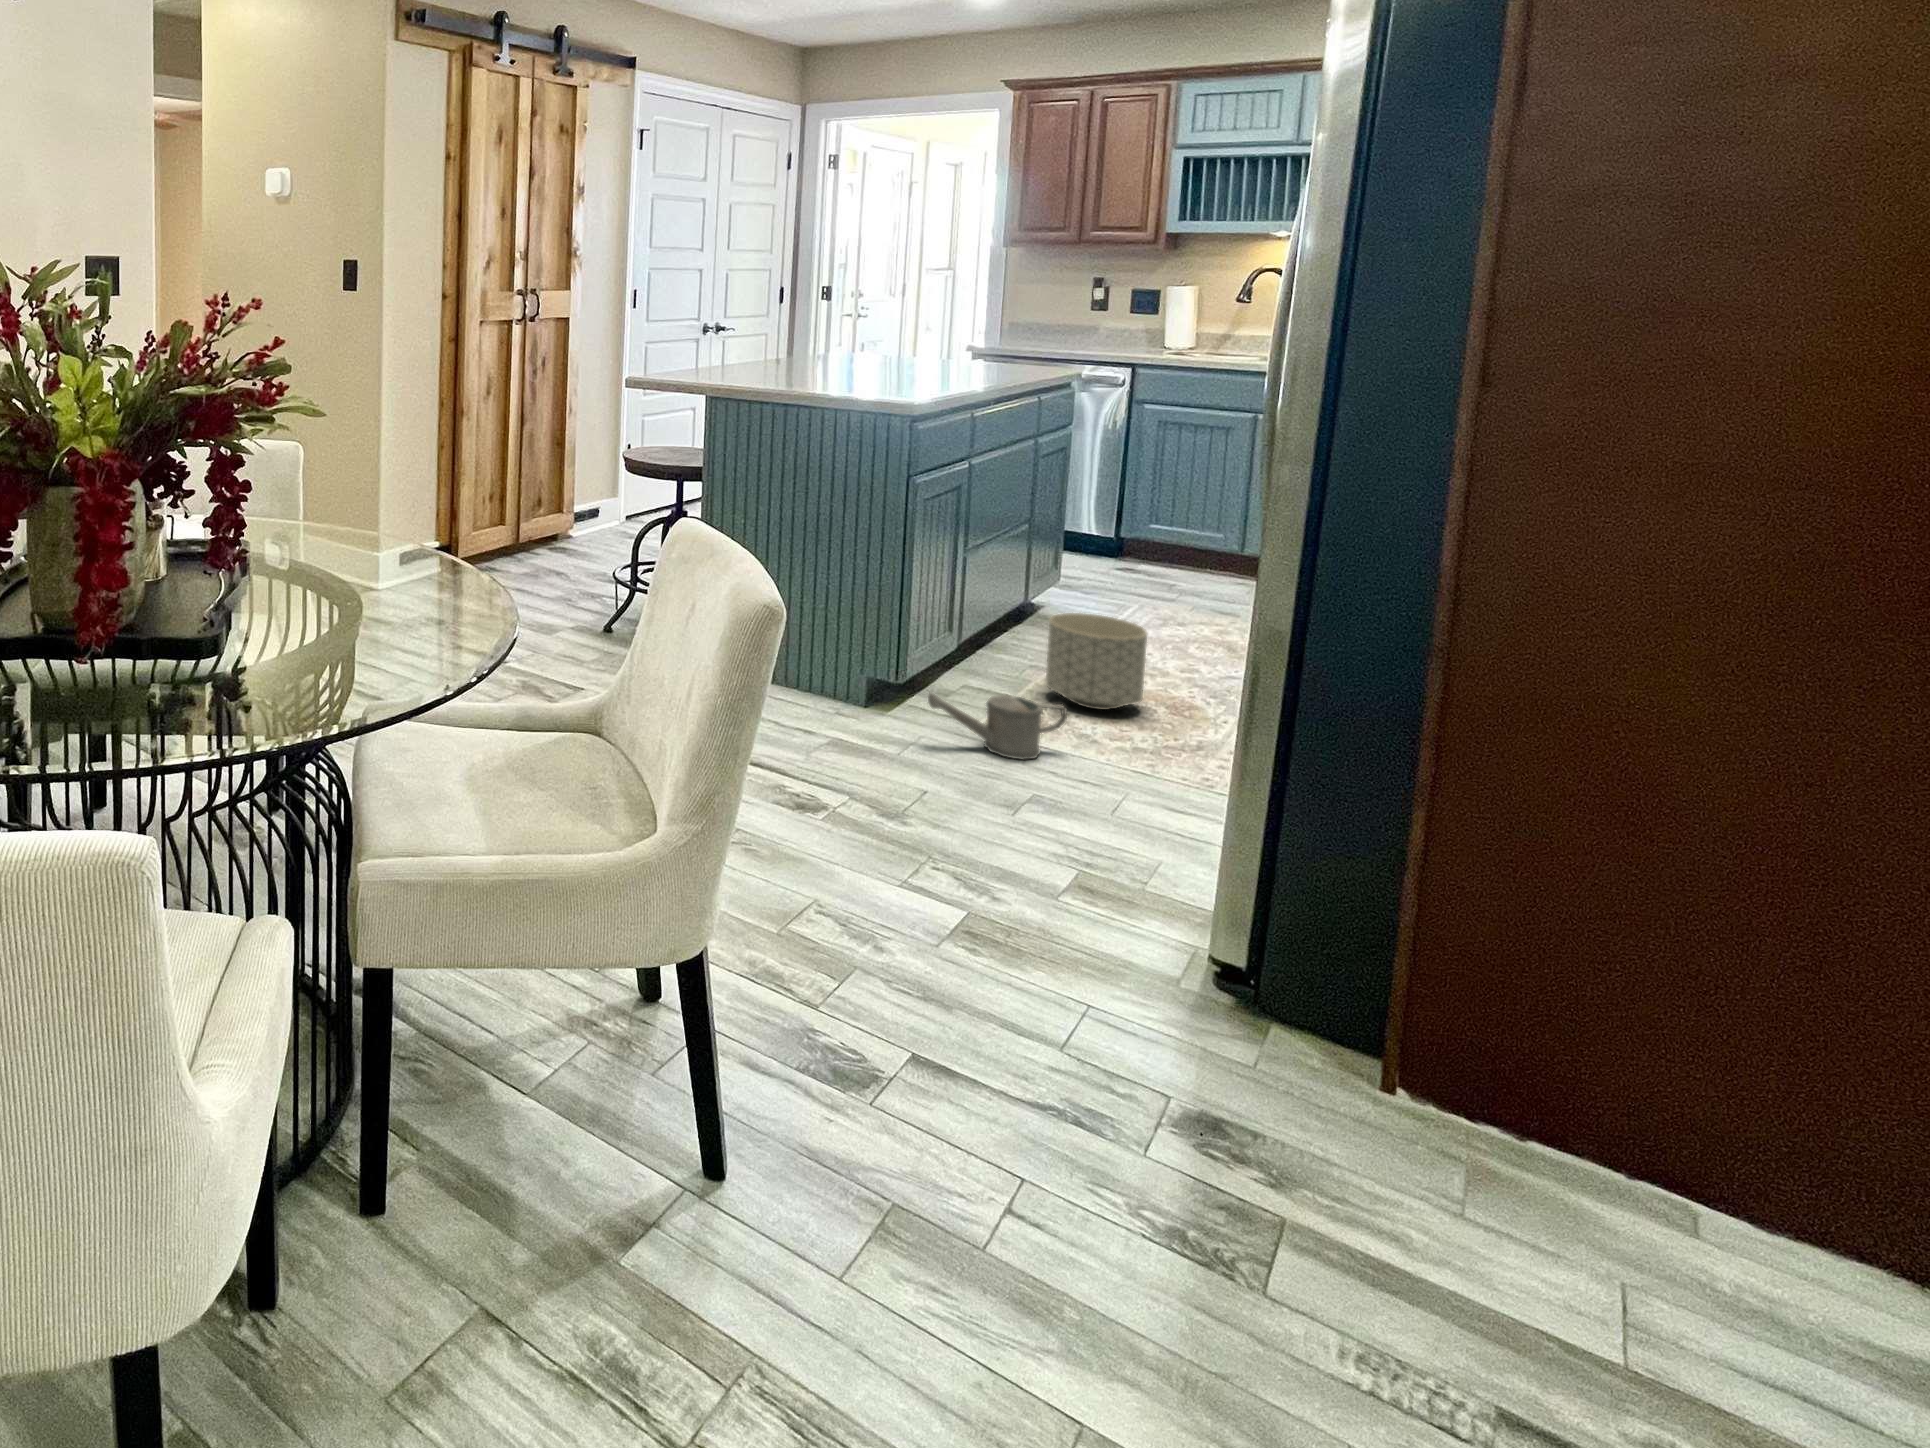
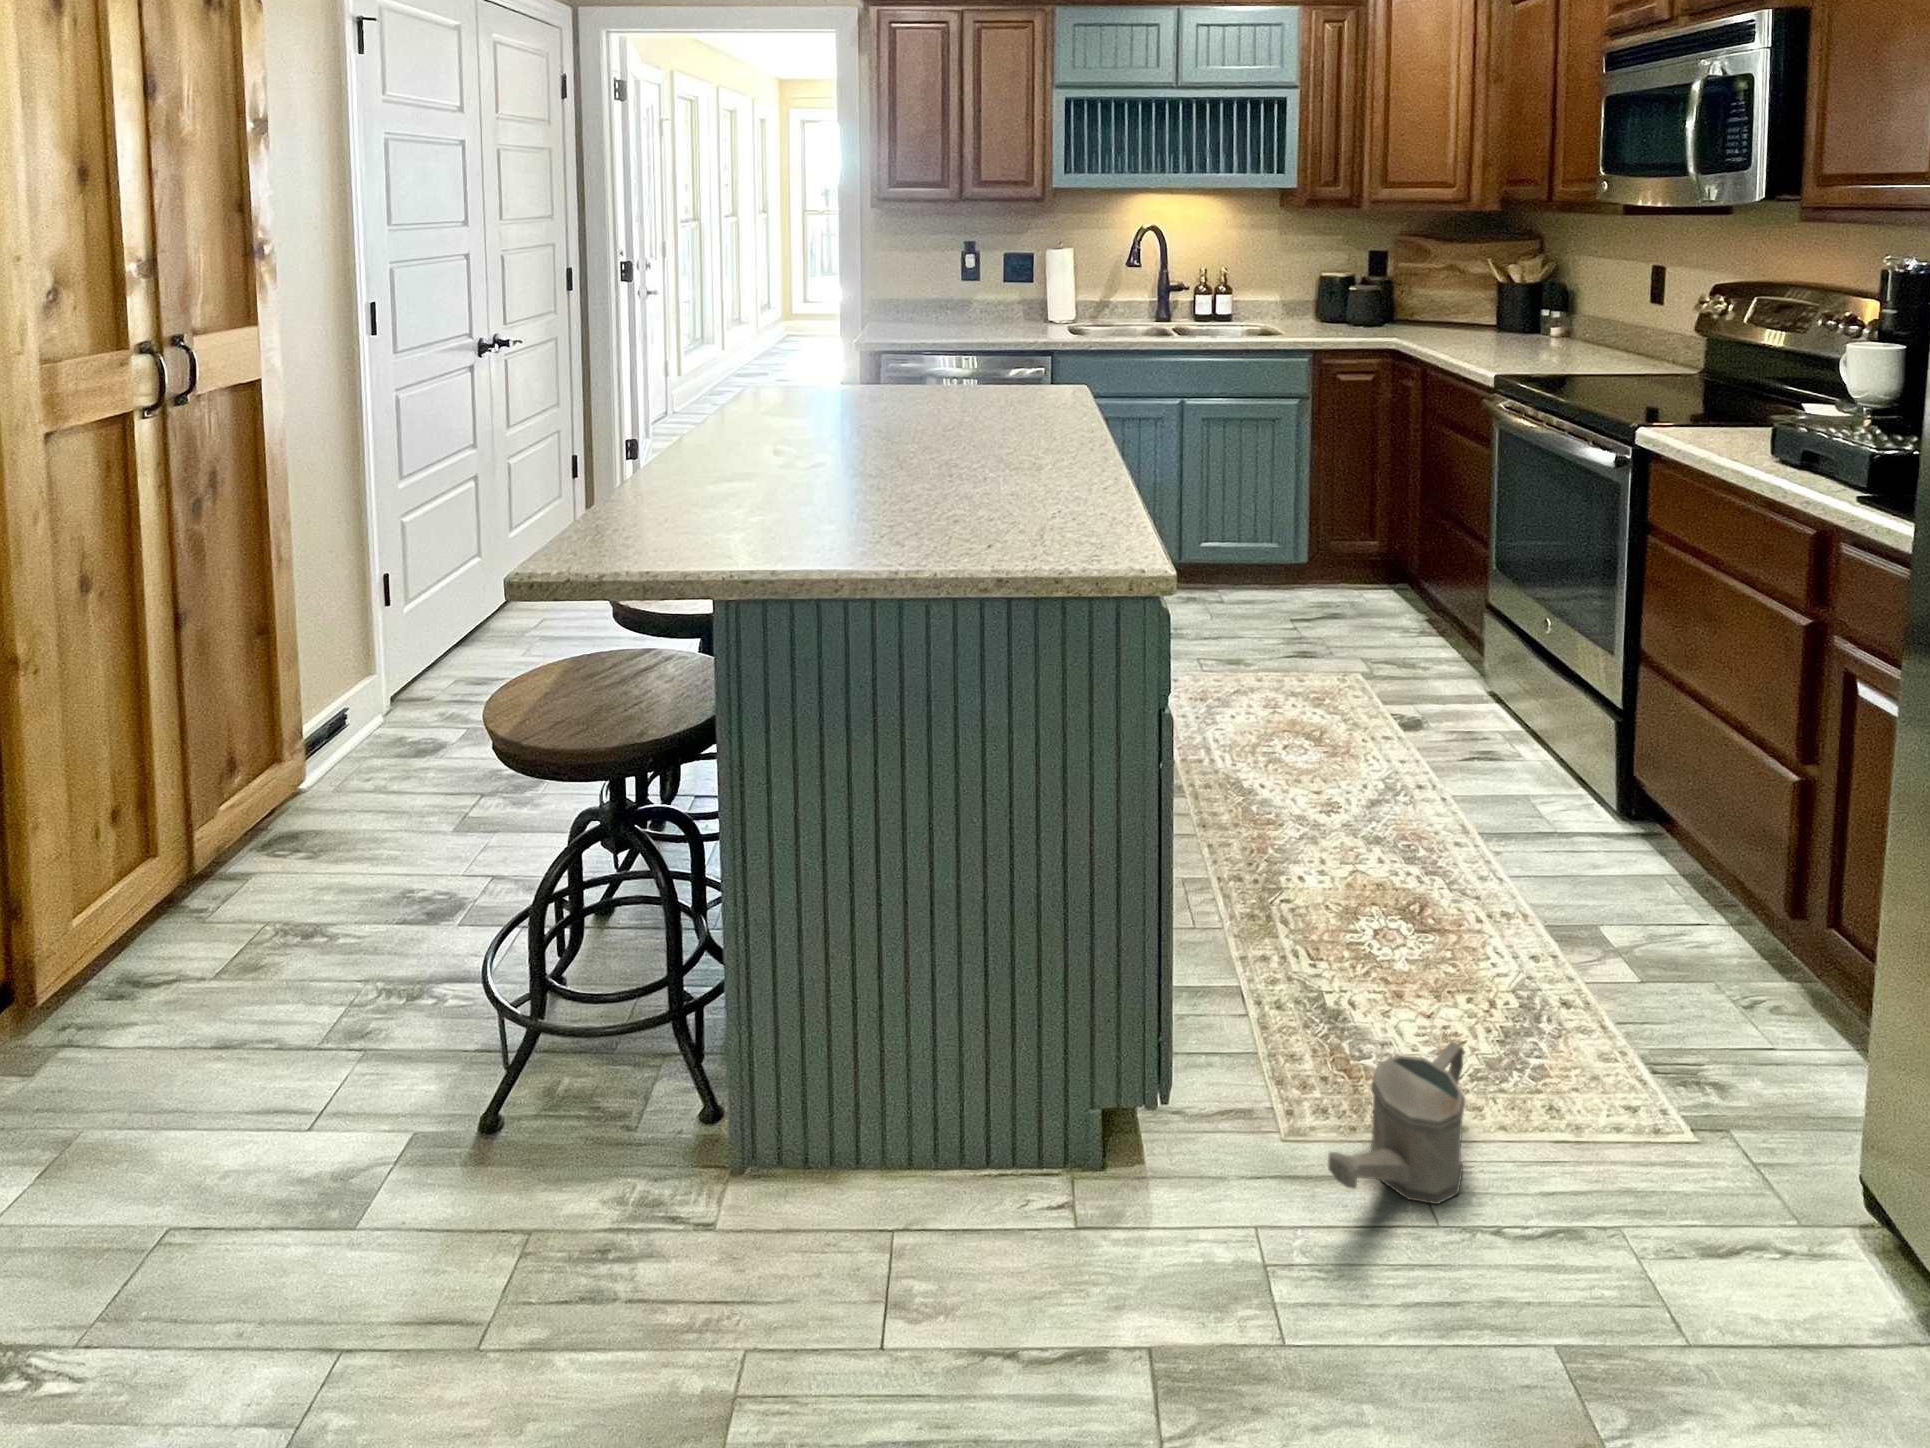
planter: present [1046,613,1147,710] -> none [1263,781,1396,949]

